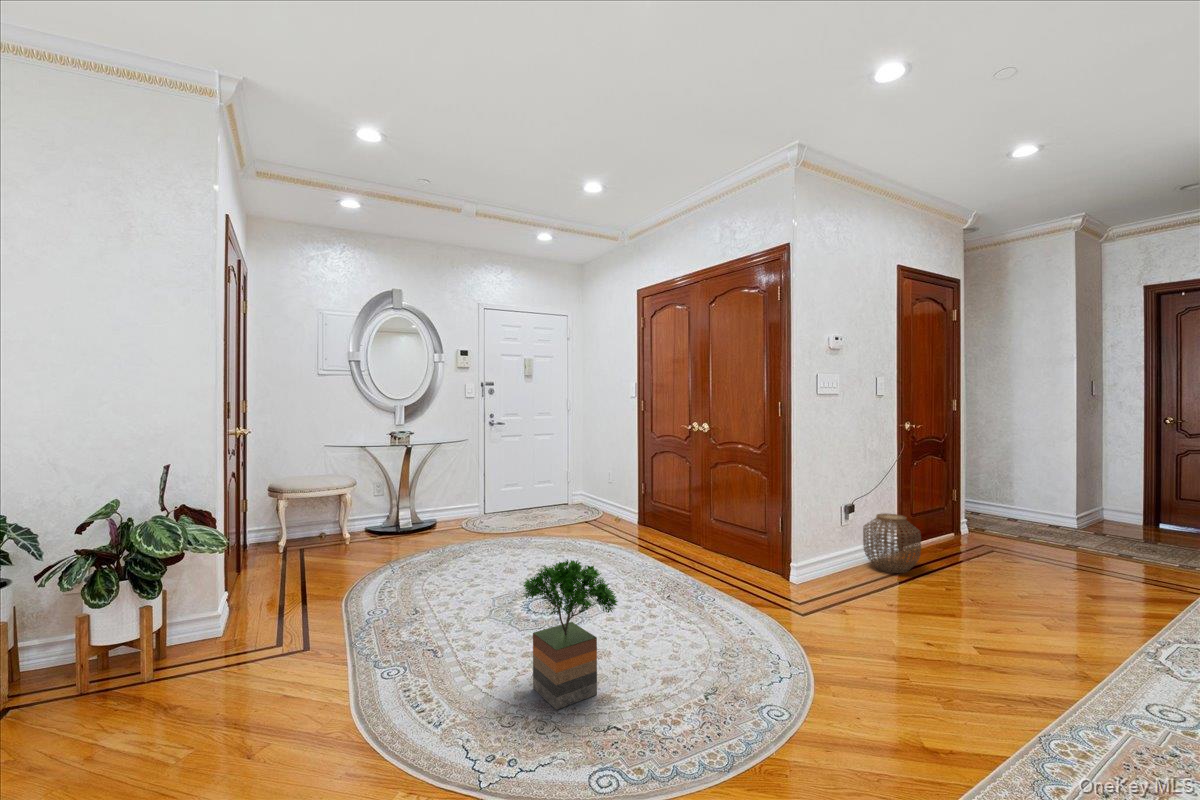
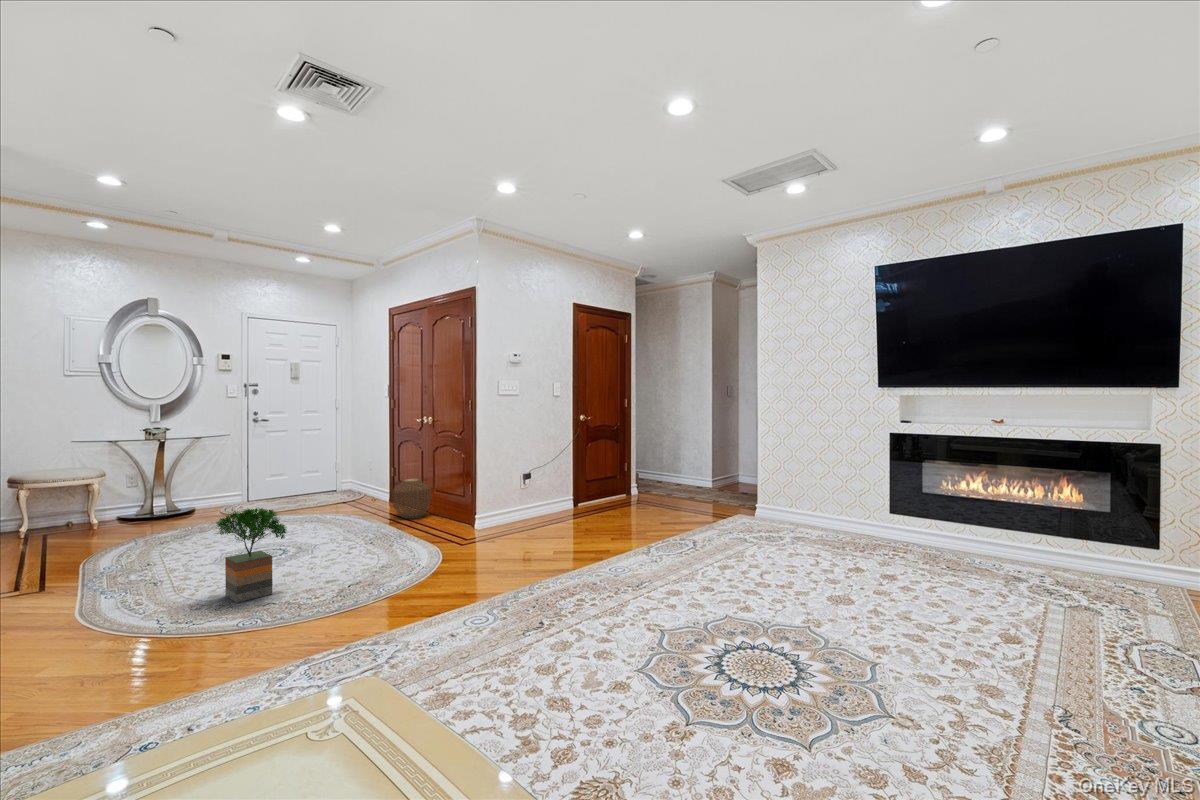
woven basket: present [863,513,921,573] -> present [393,478,430,519]

